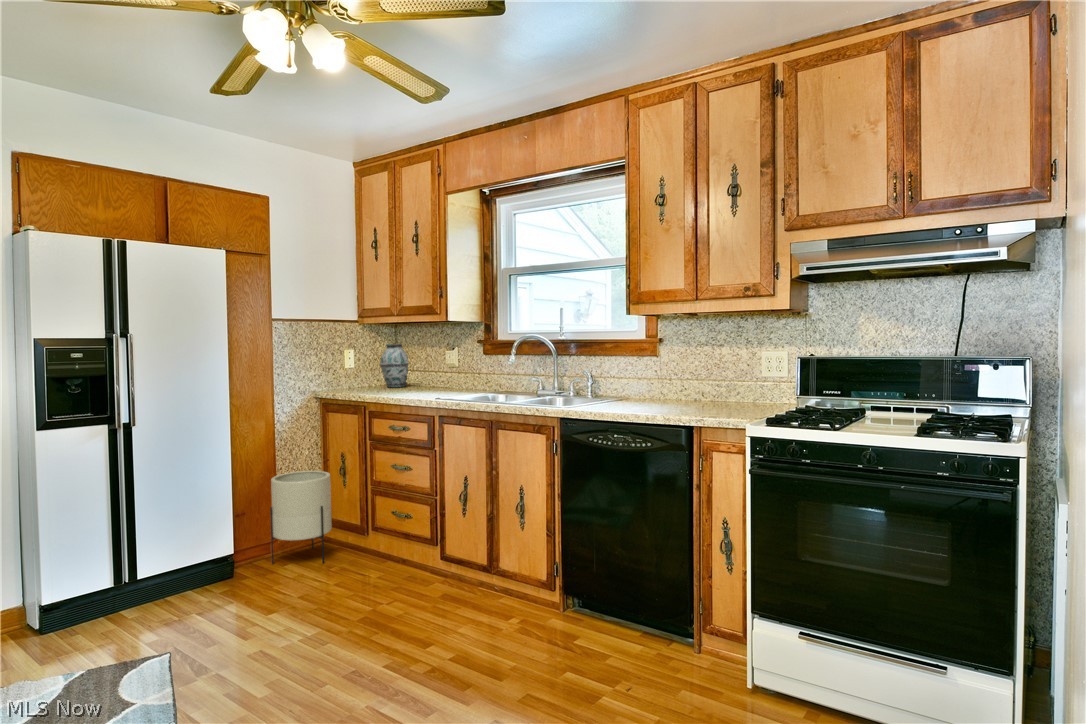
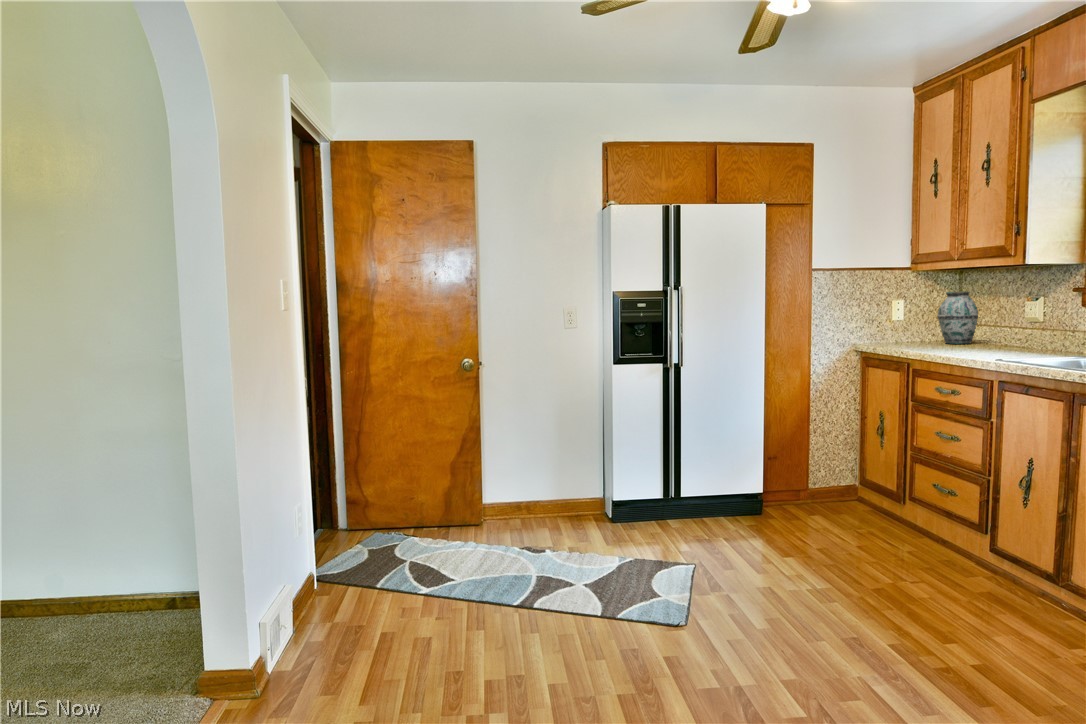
planter: present [270,471,332,564] -> none [799,426,864,525]

